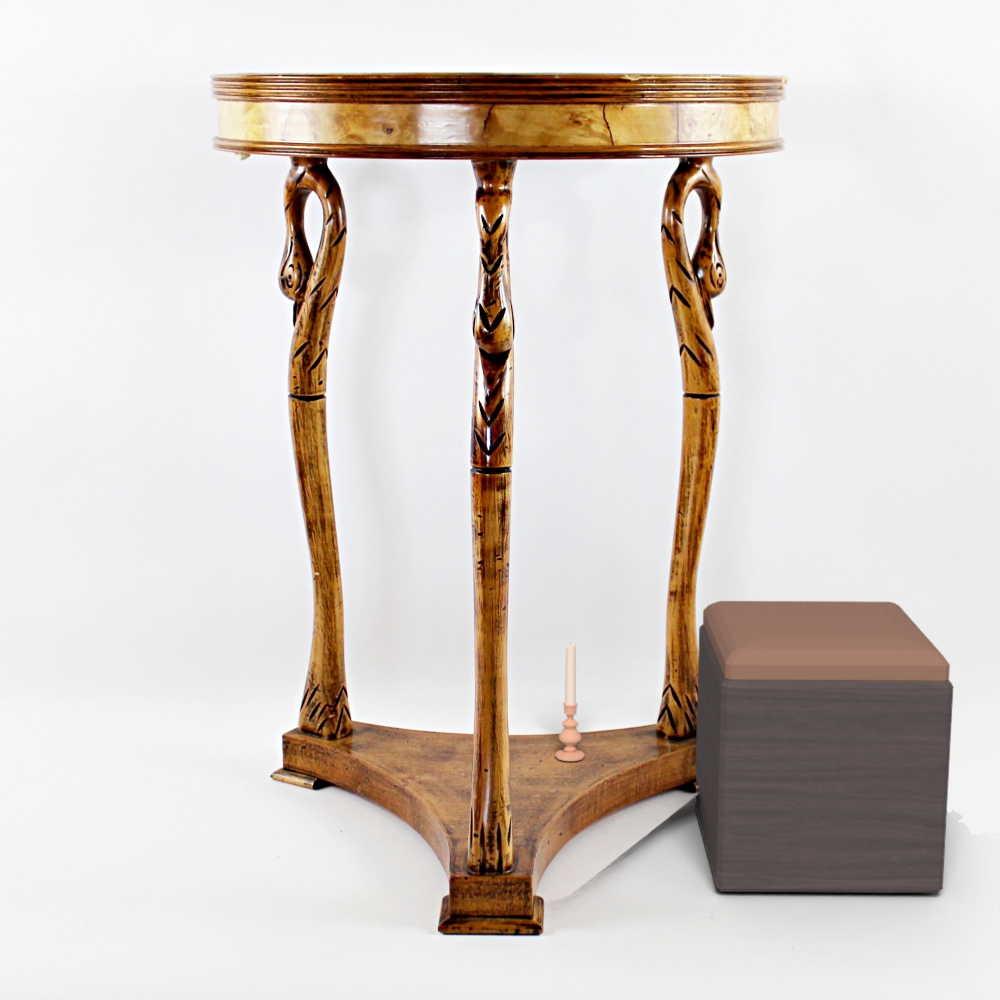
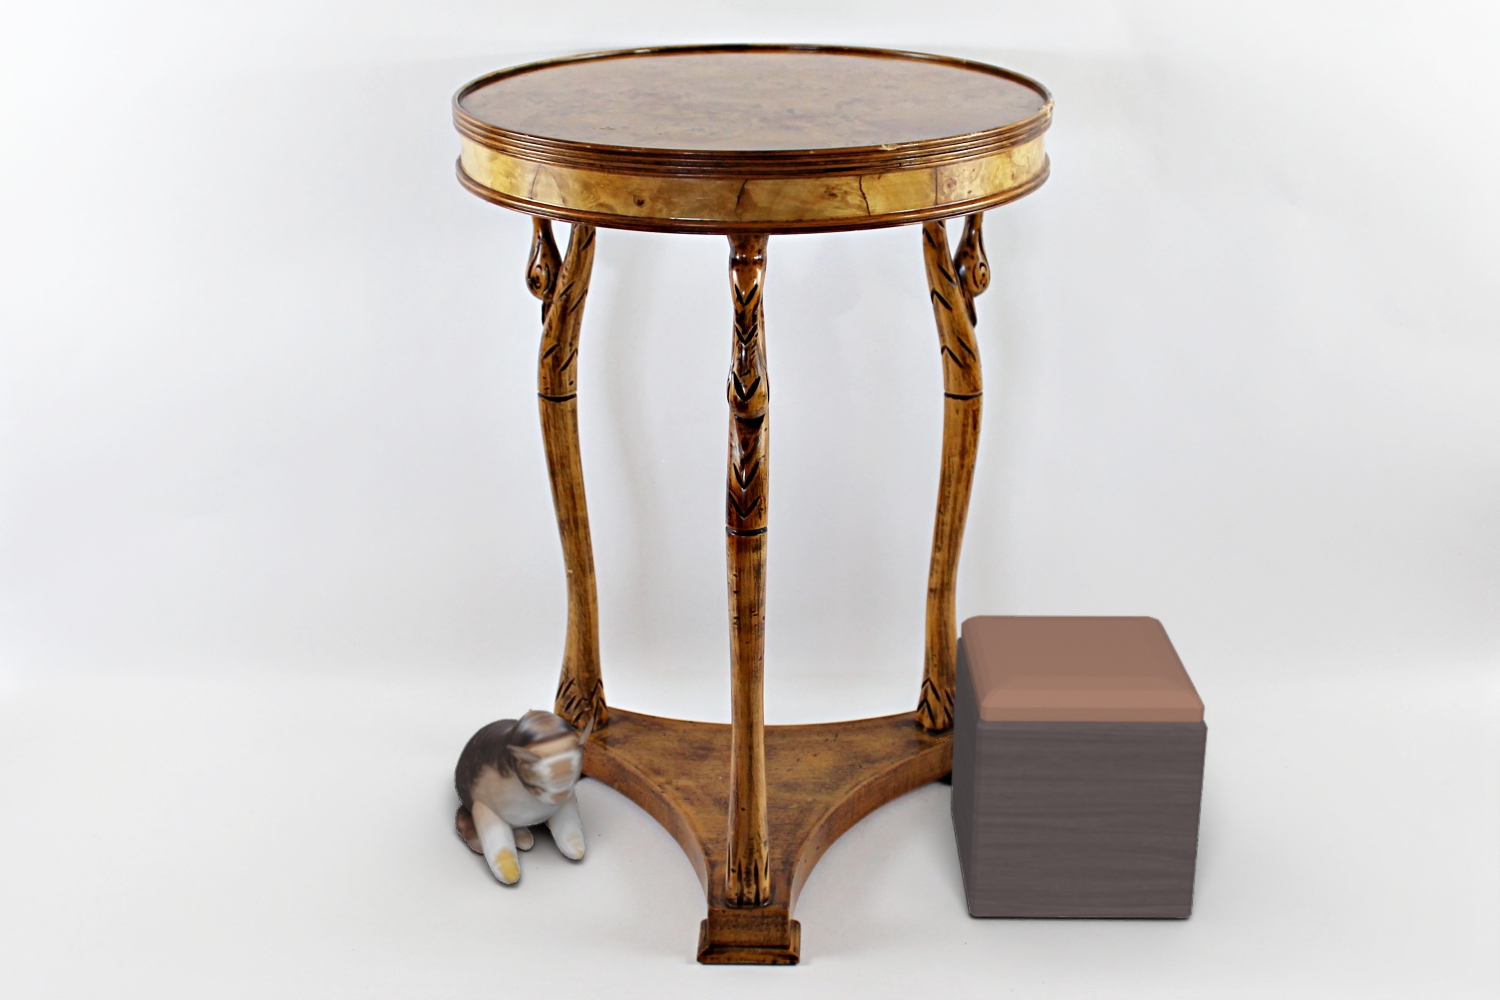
candle: present [556,644,584,761] -> none [813,647,841,761]
plush toy: none [194,677,337,864] -> present [454,709,594,884]

